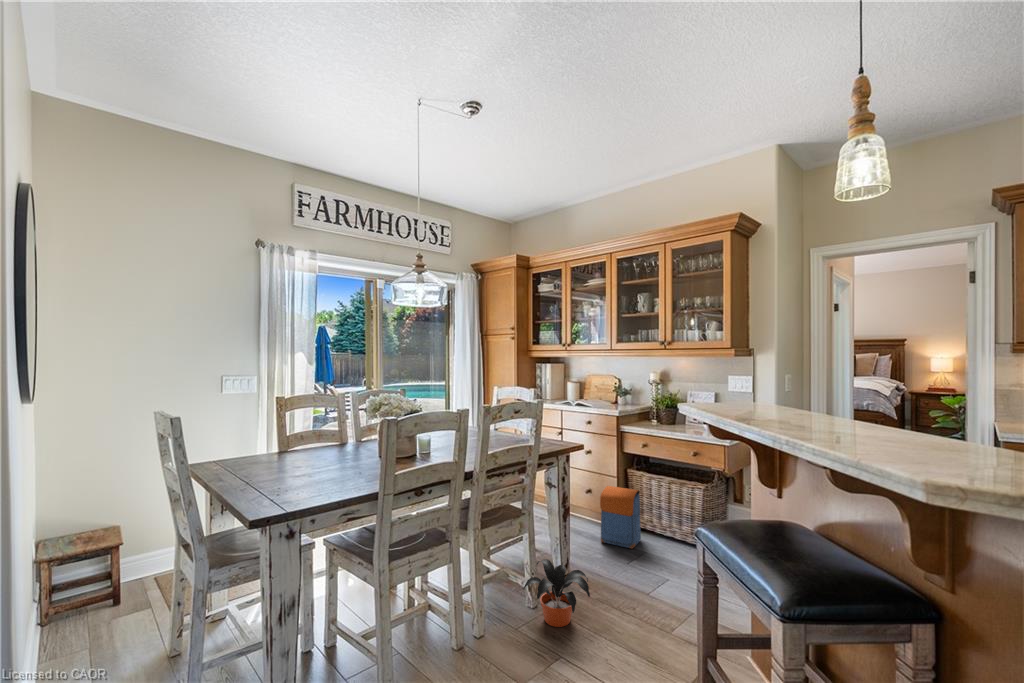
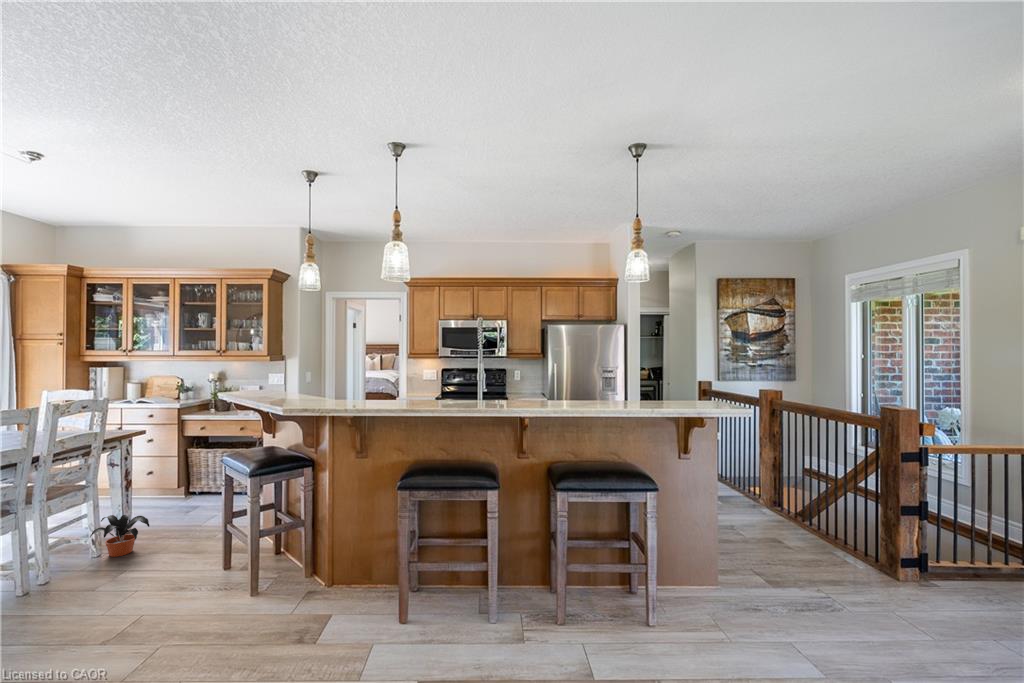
backpack: present [600,486,641,549] -> none [161,462,197,507]

